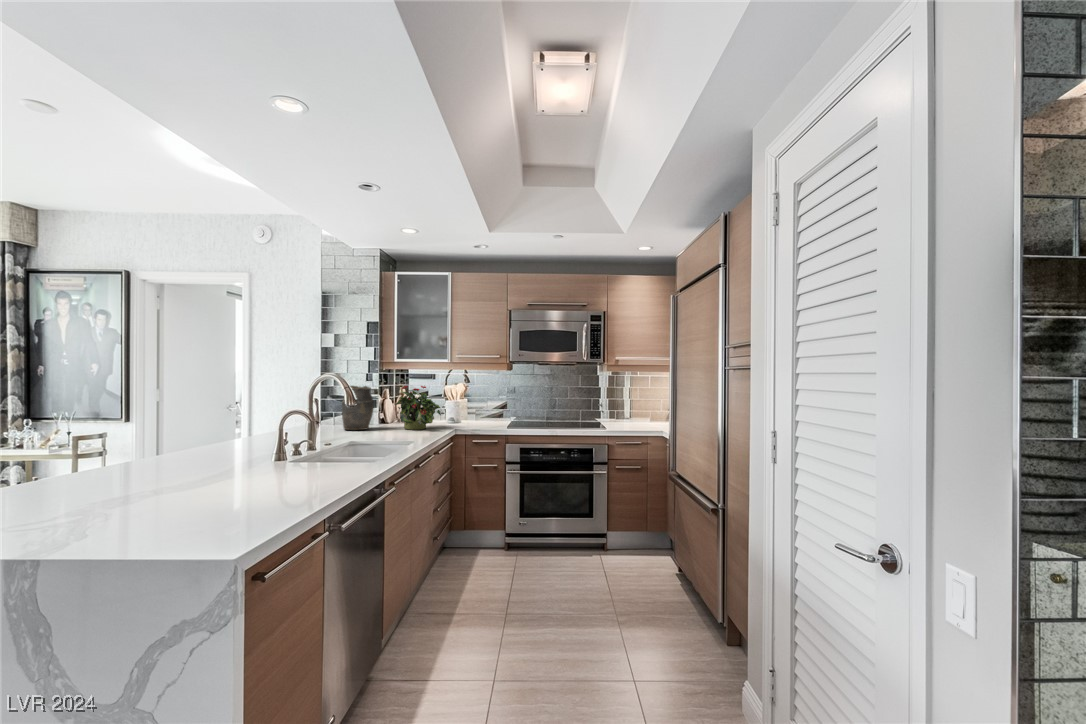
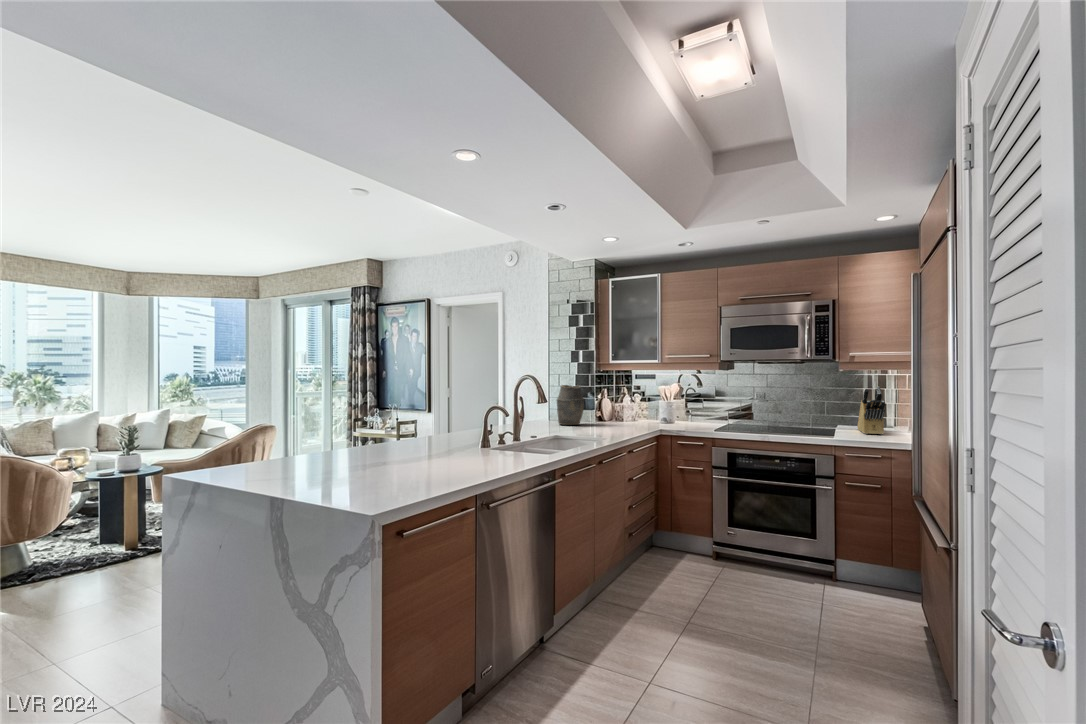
potted plant: present [395,386,441,430] -> none [601,385,646,427]
knife block: none [614,386,639,425] -> present [857,387,885,434]

